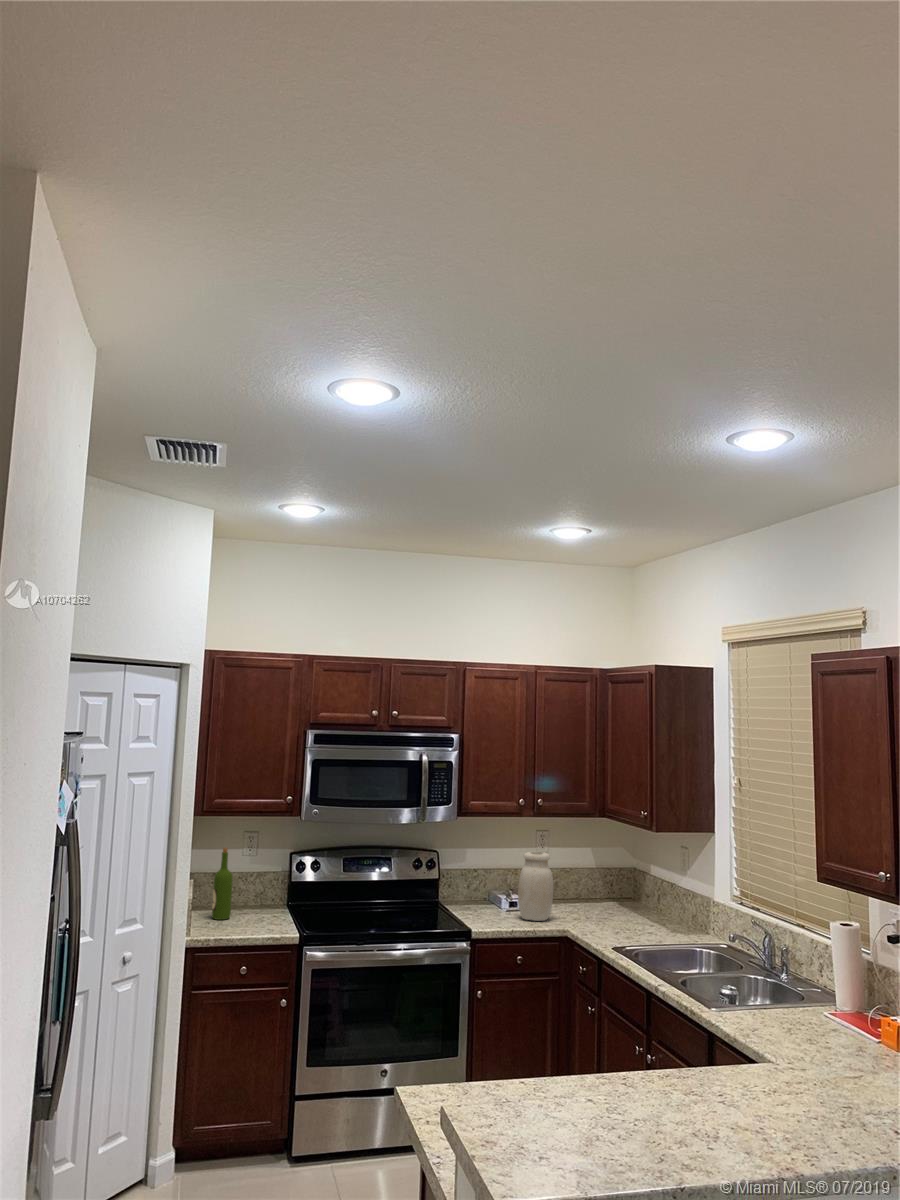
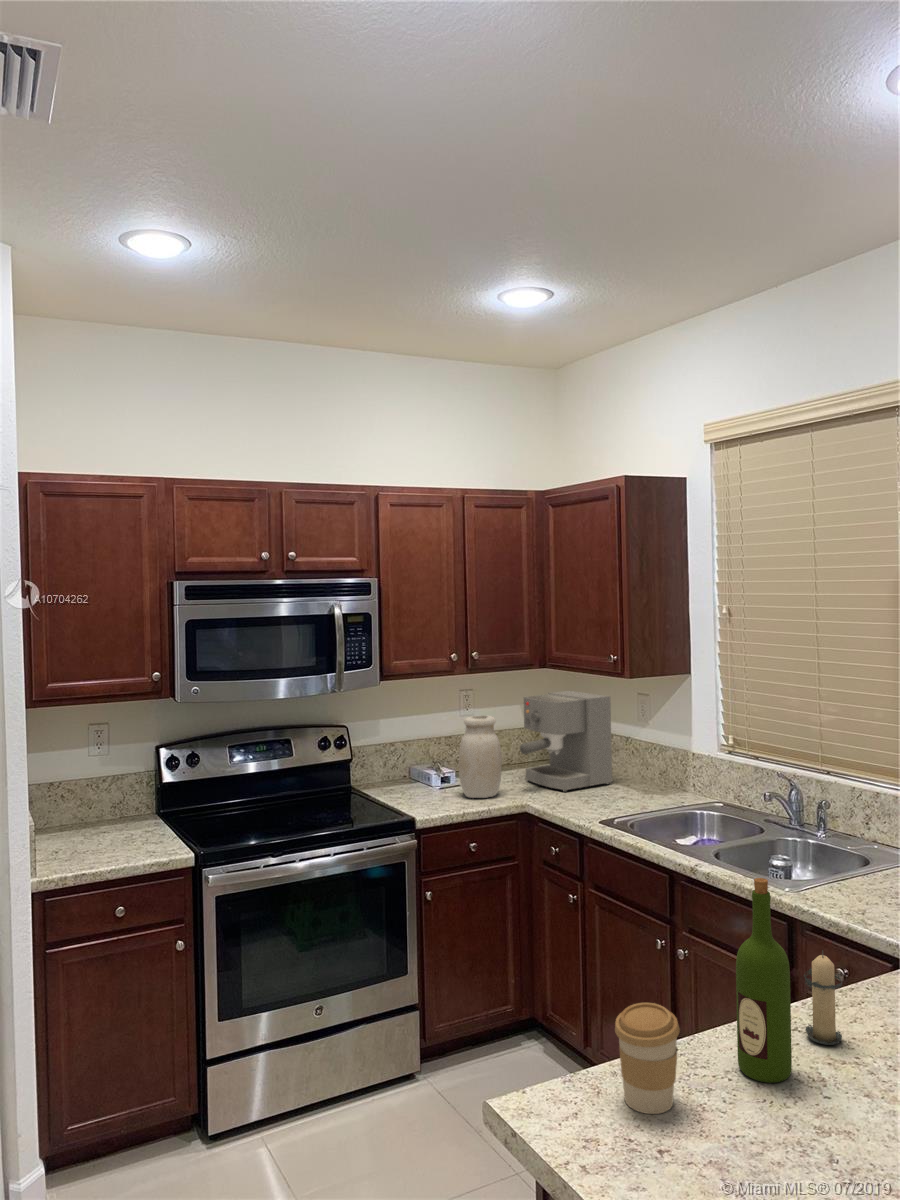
coffee maker: none [569,838,652,924] -> present [520,691,612,792]
wine bottle: present [212,848,233,920] -> present [736,878,792,1083]
candle: none [622,1024,652,1091] -> present [804,950,842,1045]
coffee cup: none [473,1033,512,1101] -> present [615,1003,680,1114]

